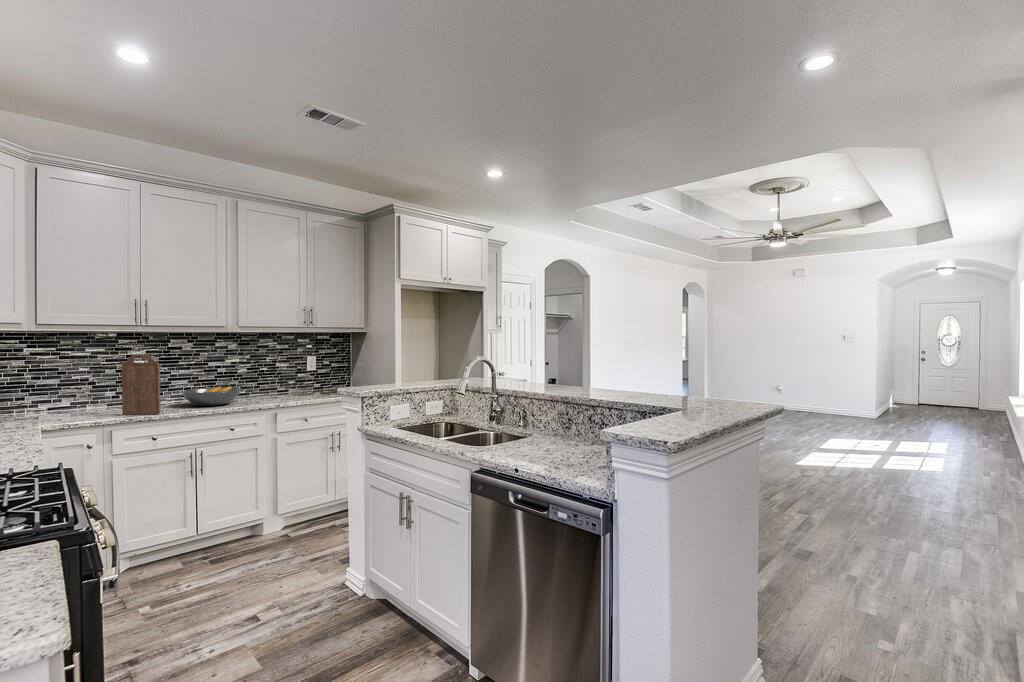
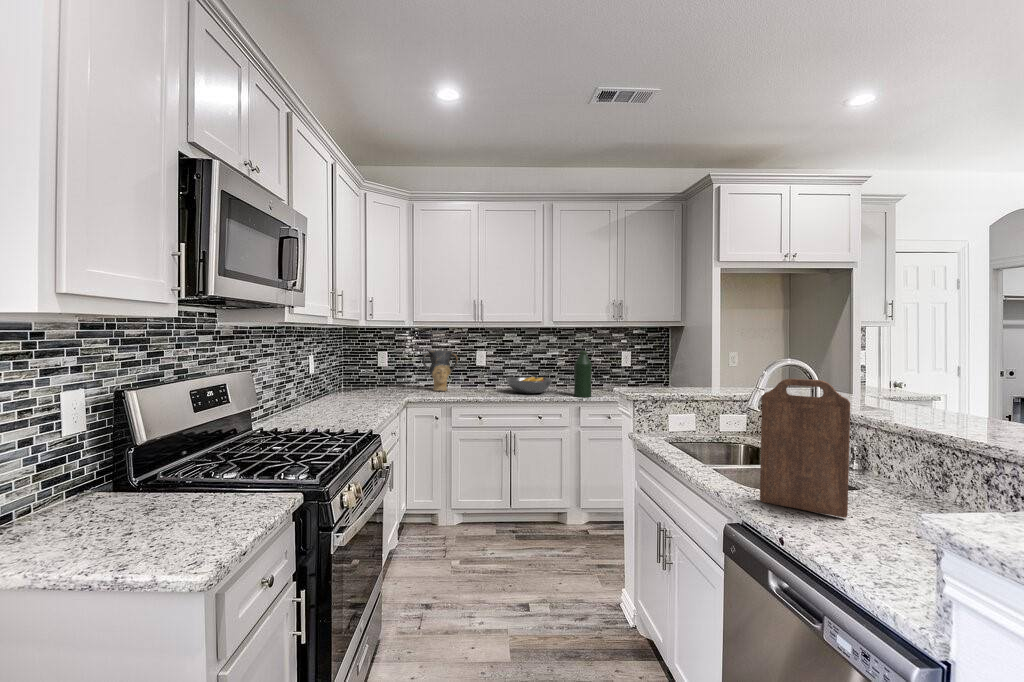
cutting board: present [122,355,160,415] -> present [760,378,850,518]
bottle: none [267,356,287,403] -> present [574,351,592,397]
vase: none [54,363,110,415] -> present [422,351,458,391]

